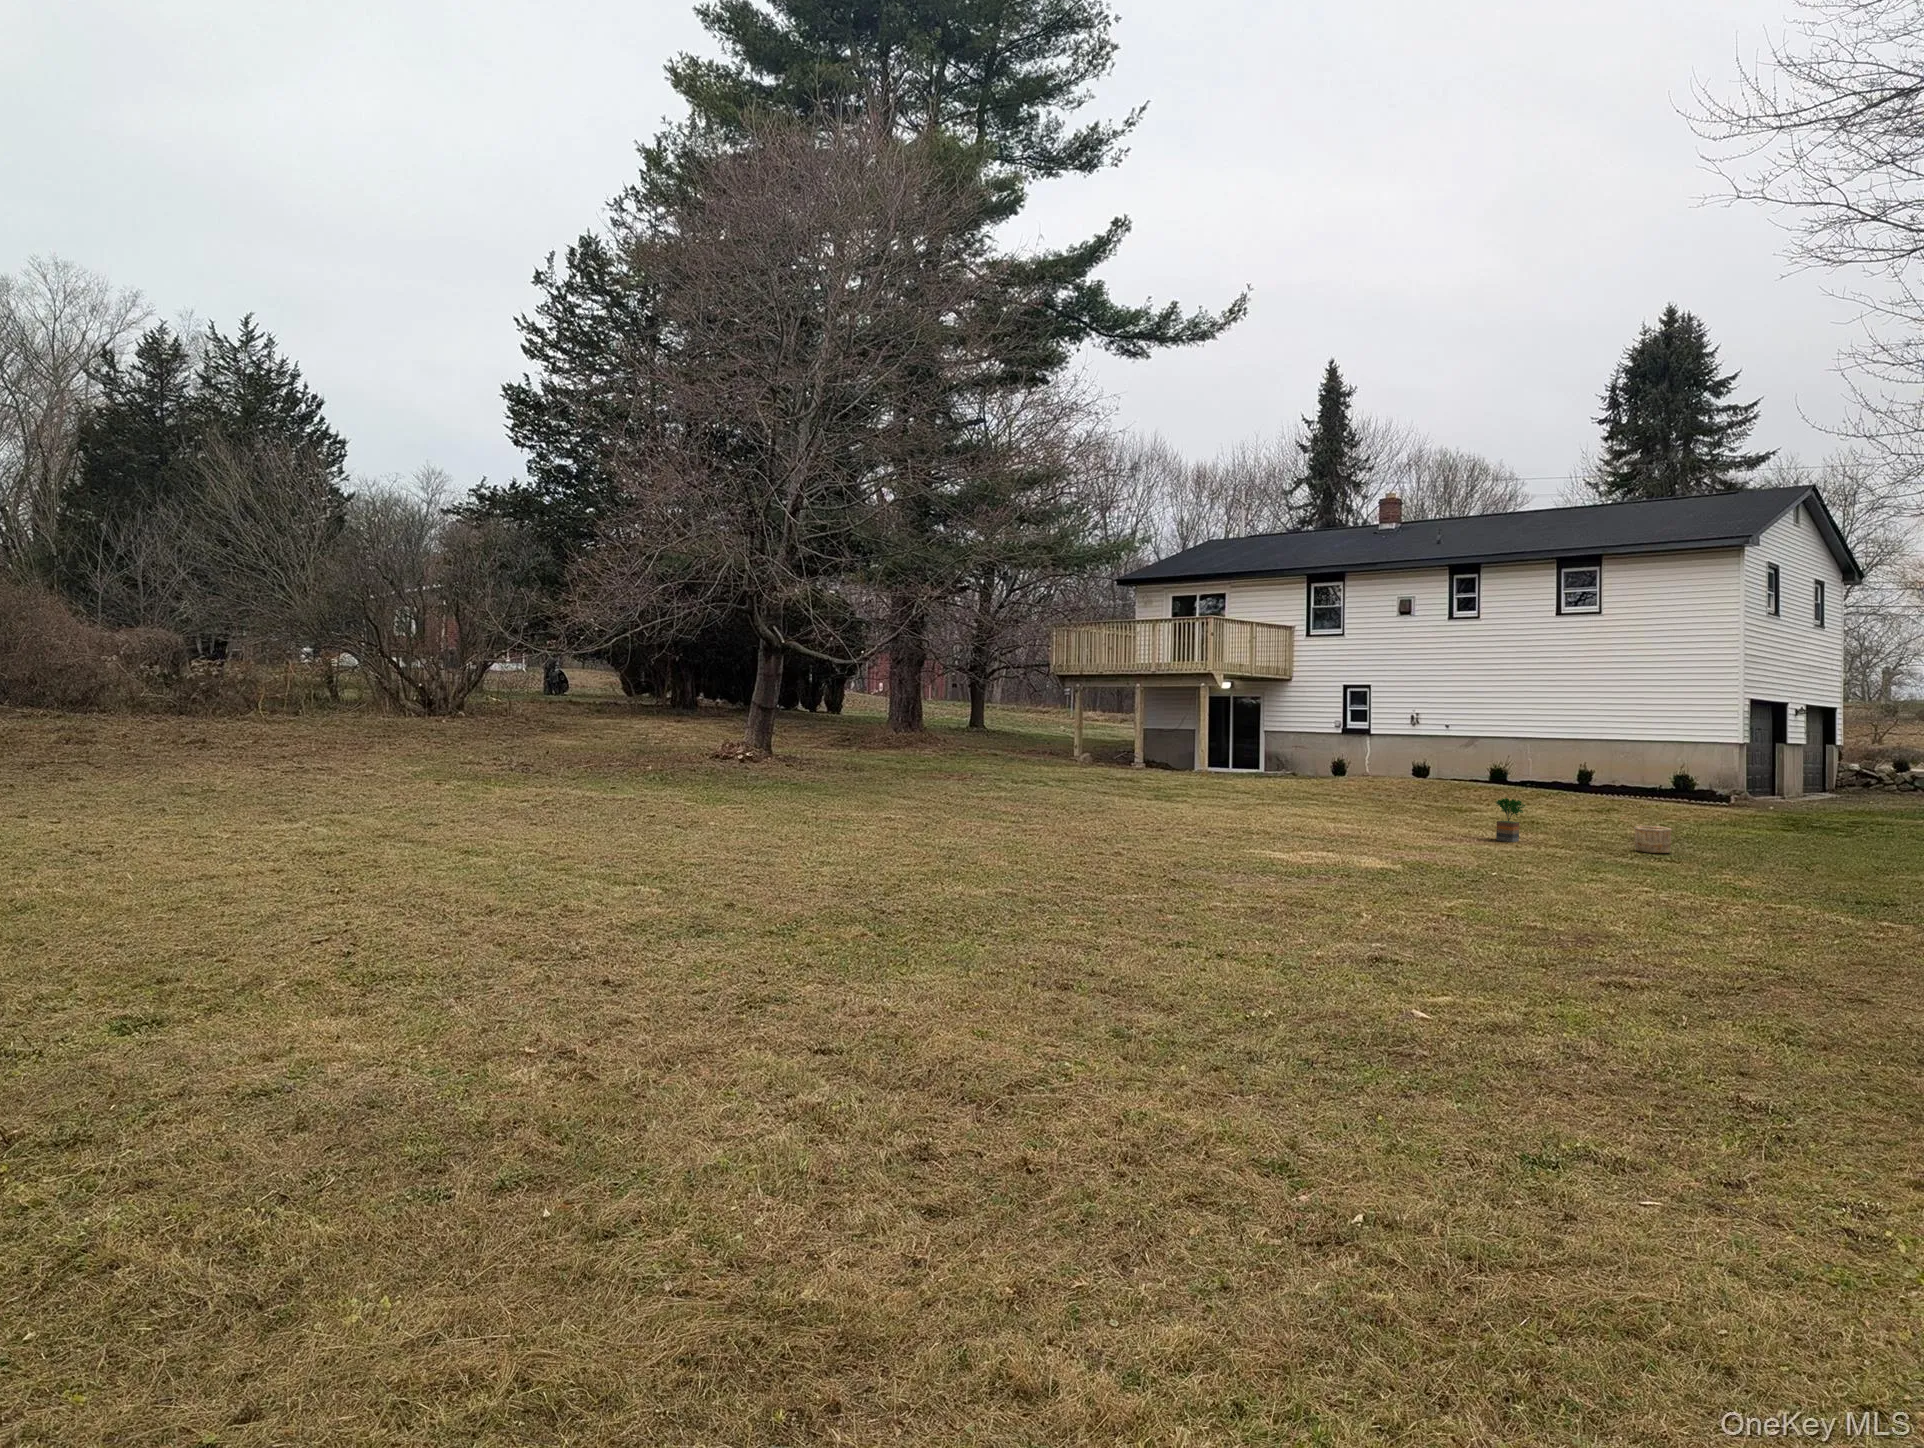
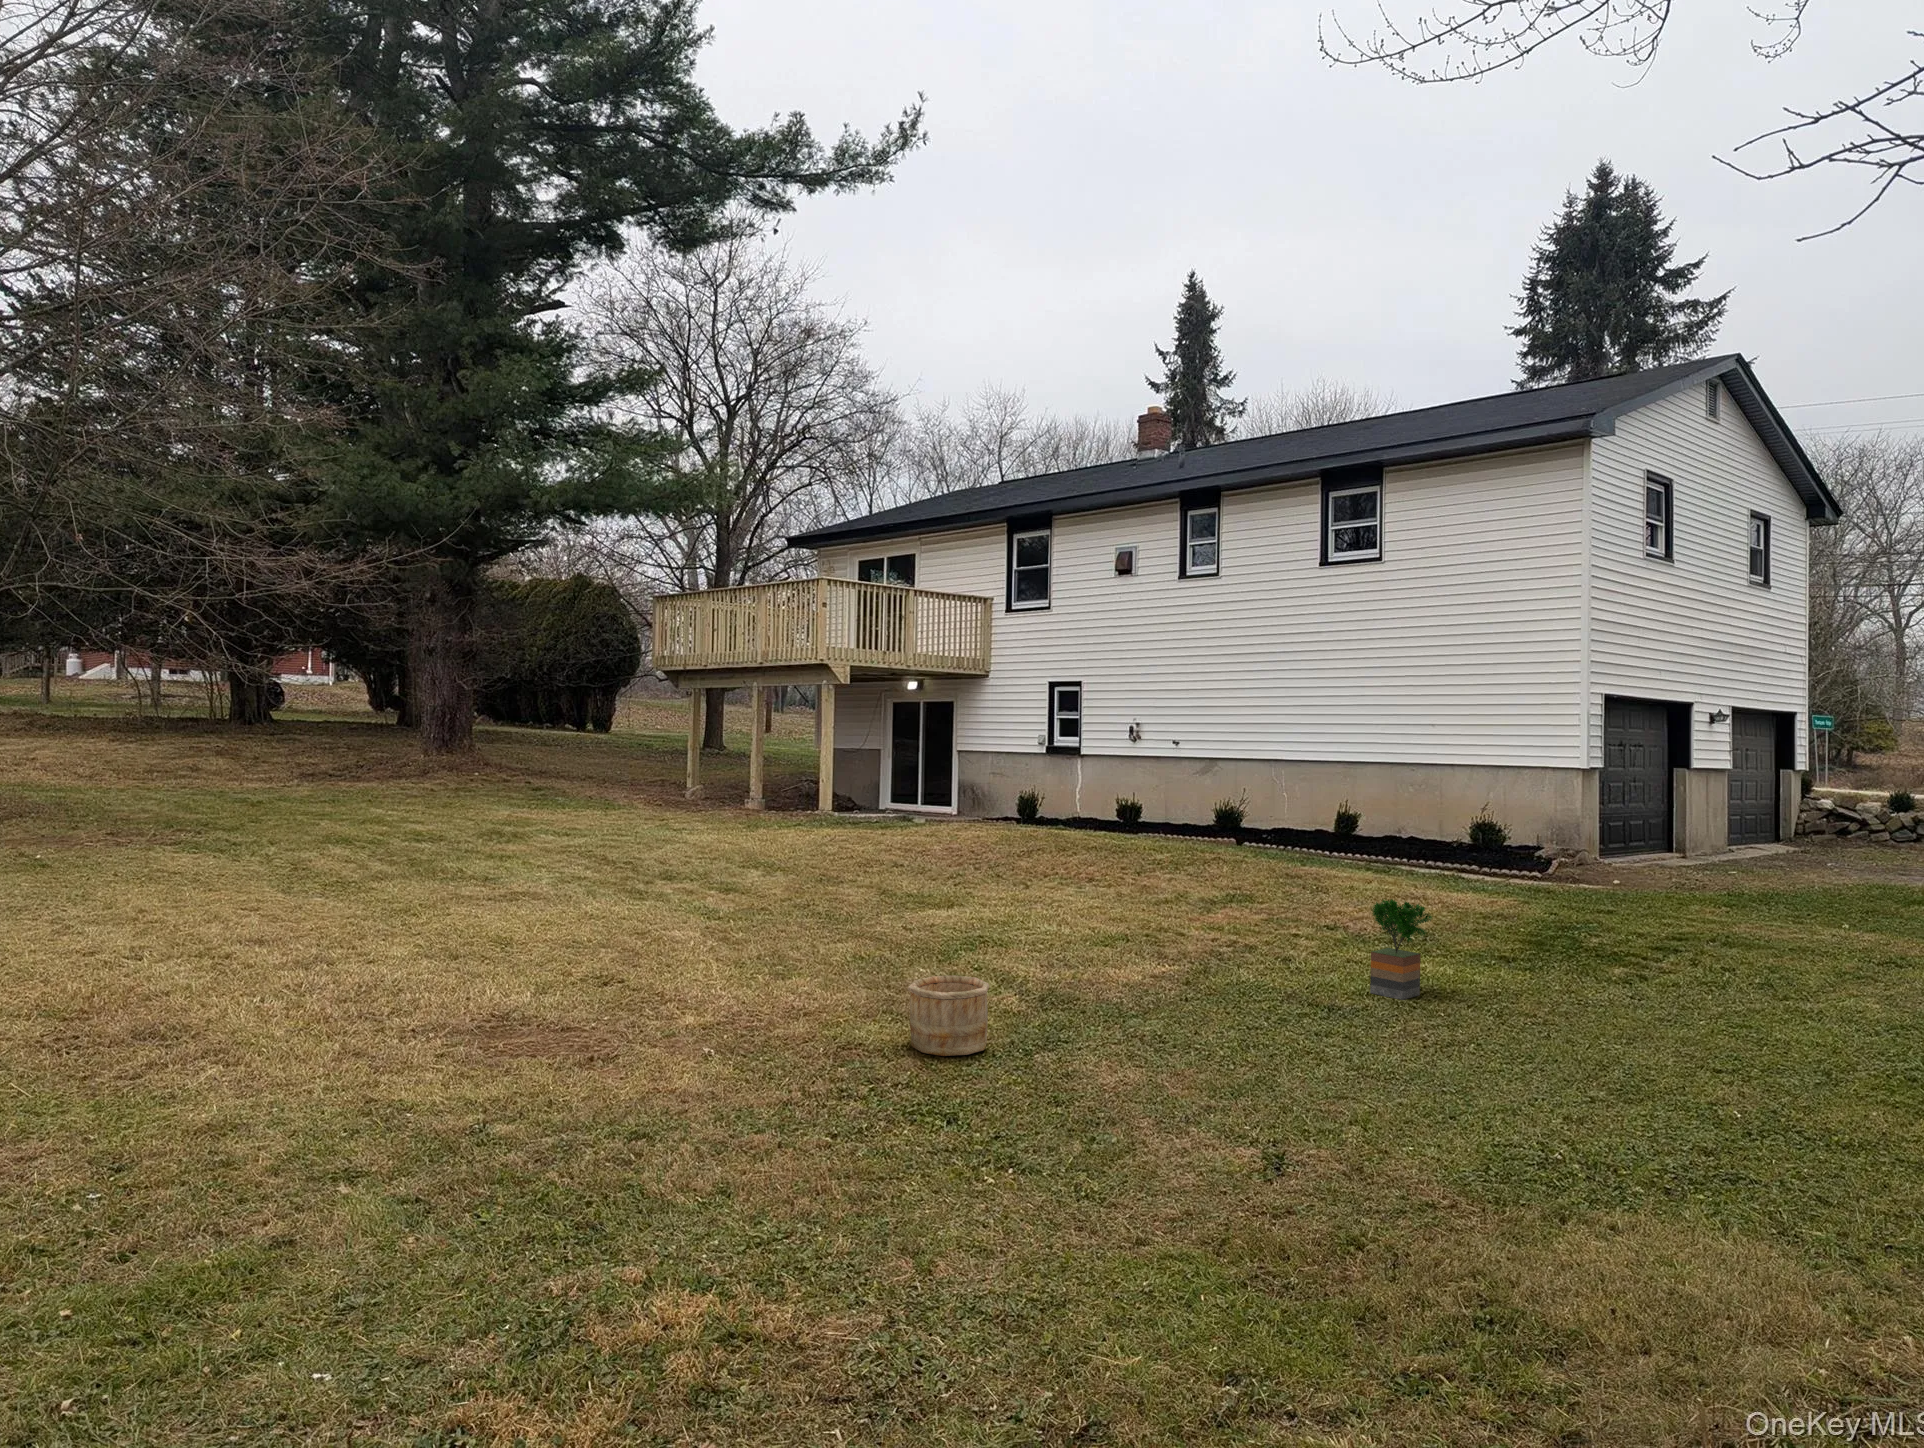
potted tree: present [1496,798,1525,842] -> present [1370,899,1432,1000]

